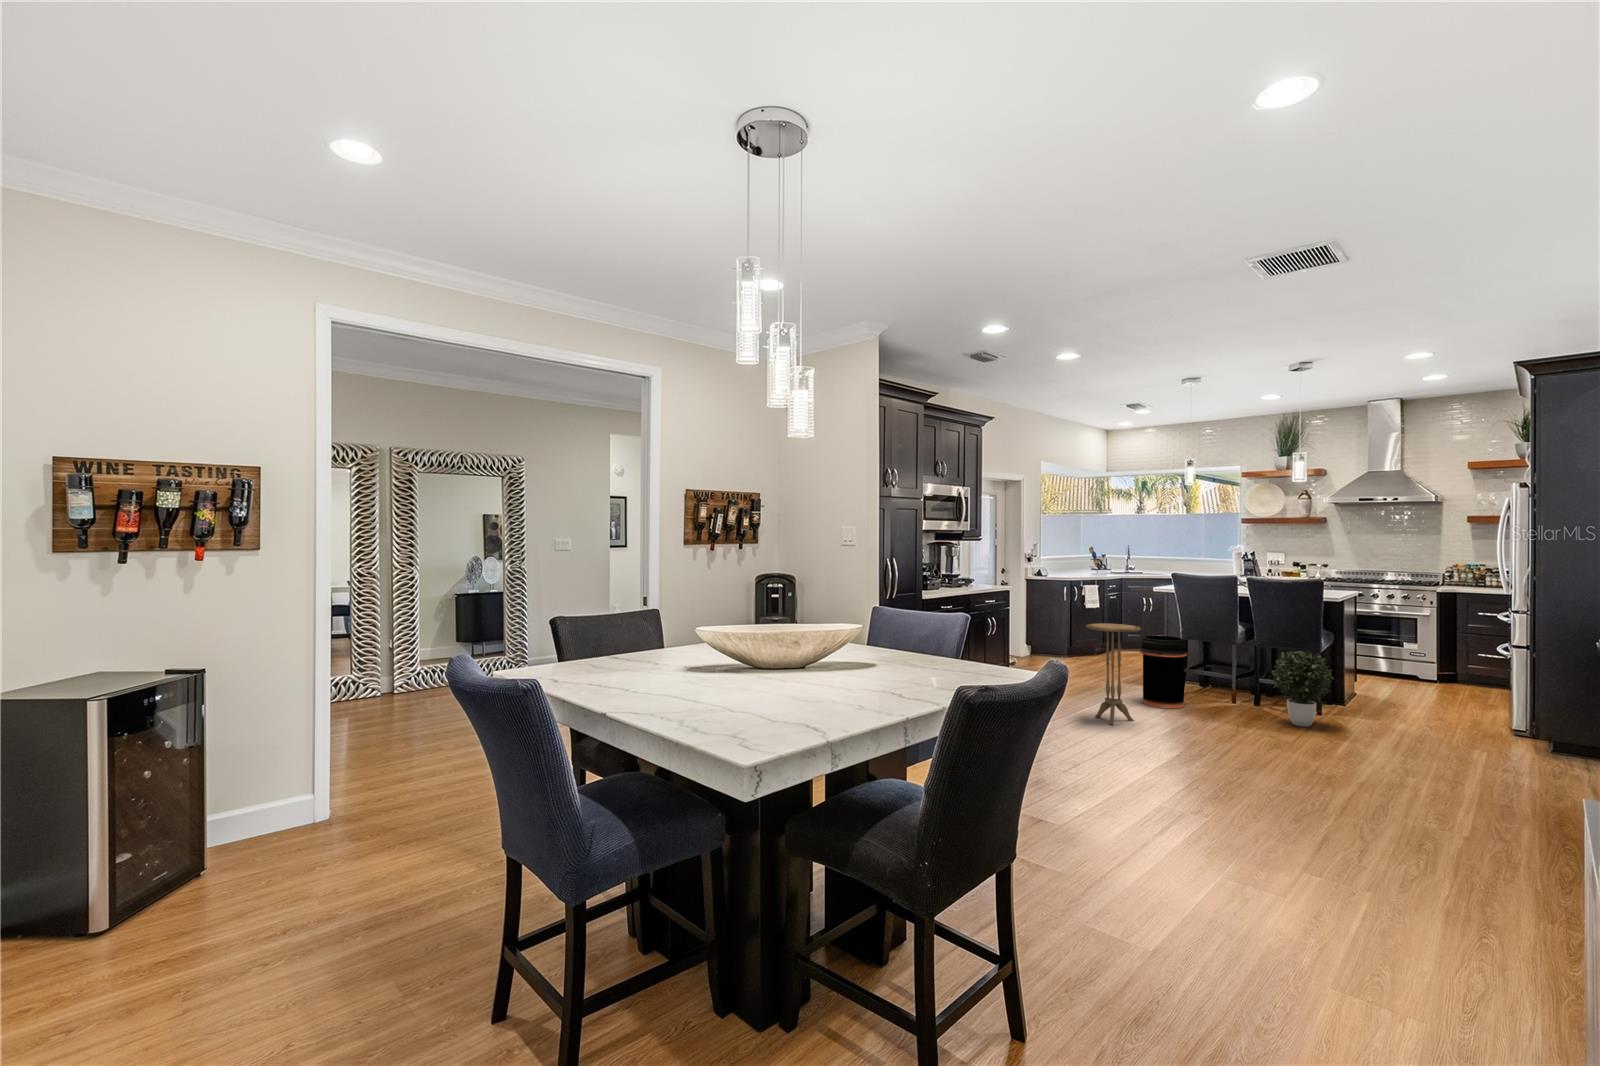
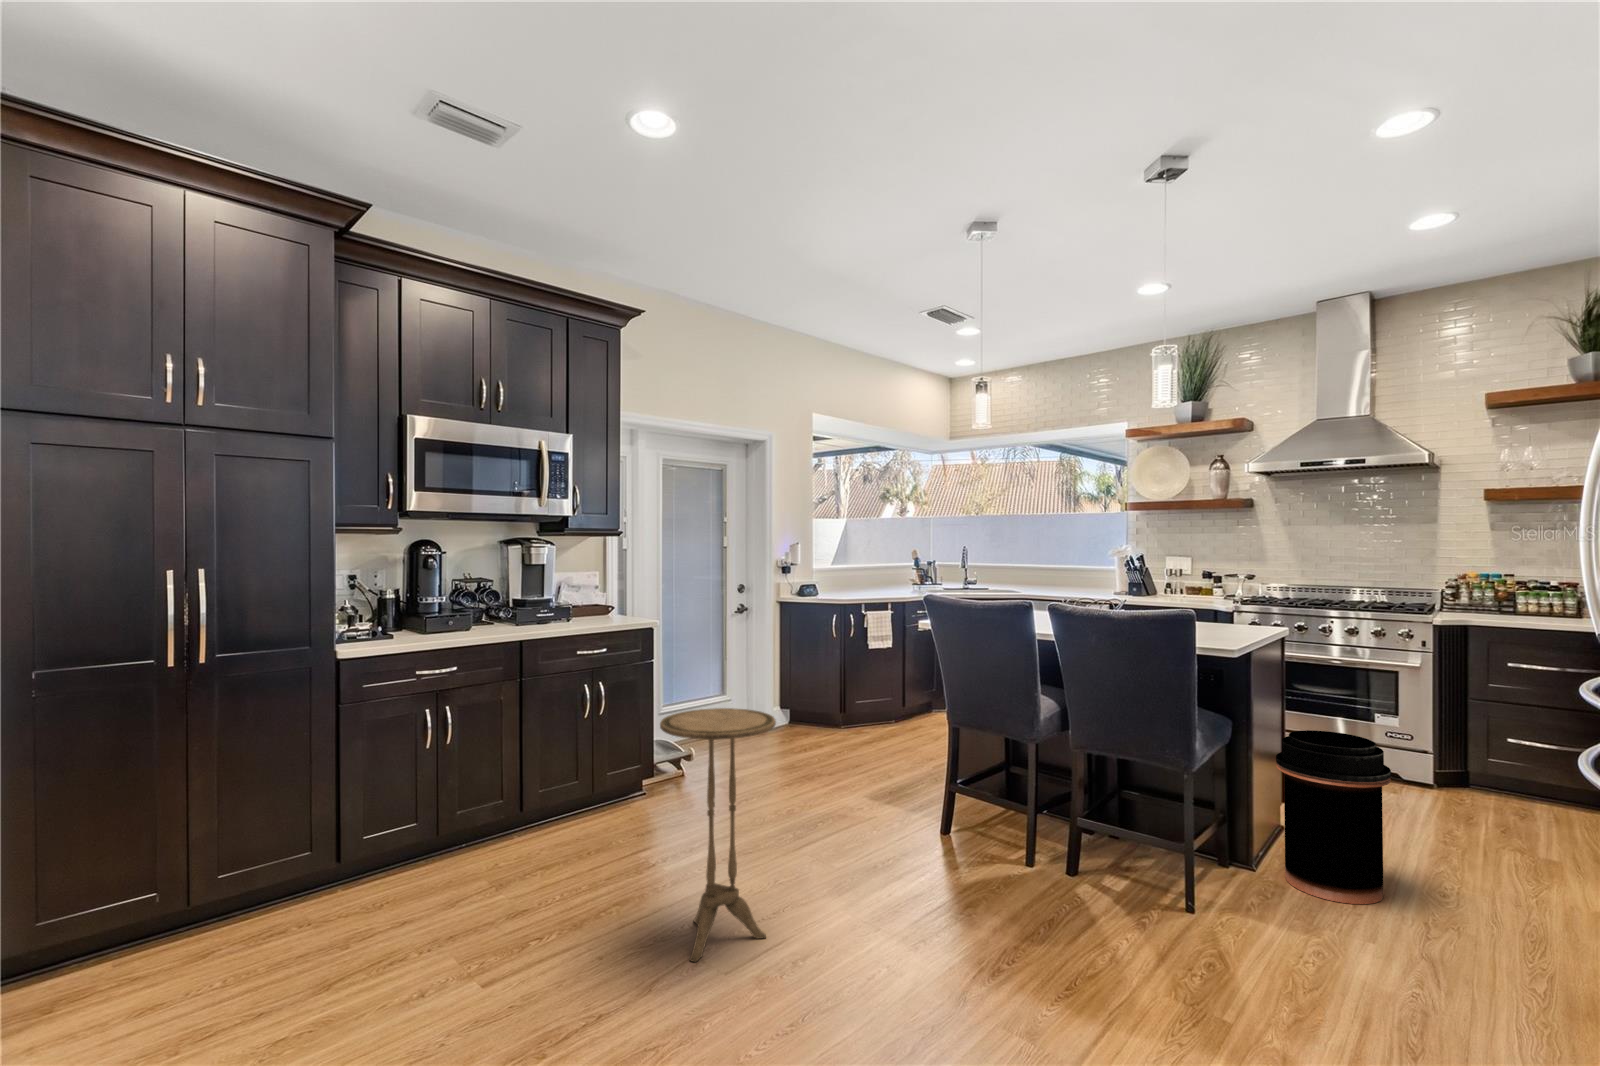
trash can: present [1140,636,1187,708] -> present [1276,730,1391,904]
potted plant: present [1272,650,1334,727] -> none [1070,772,1206,959]

